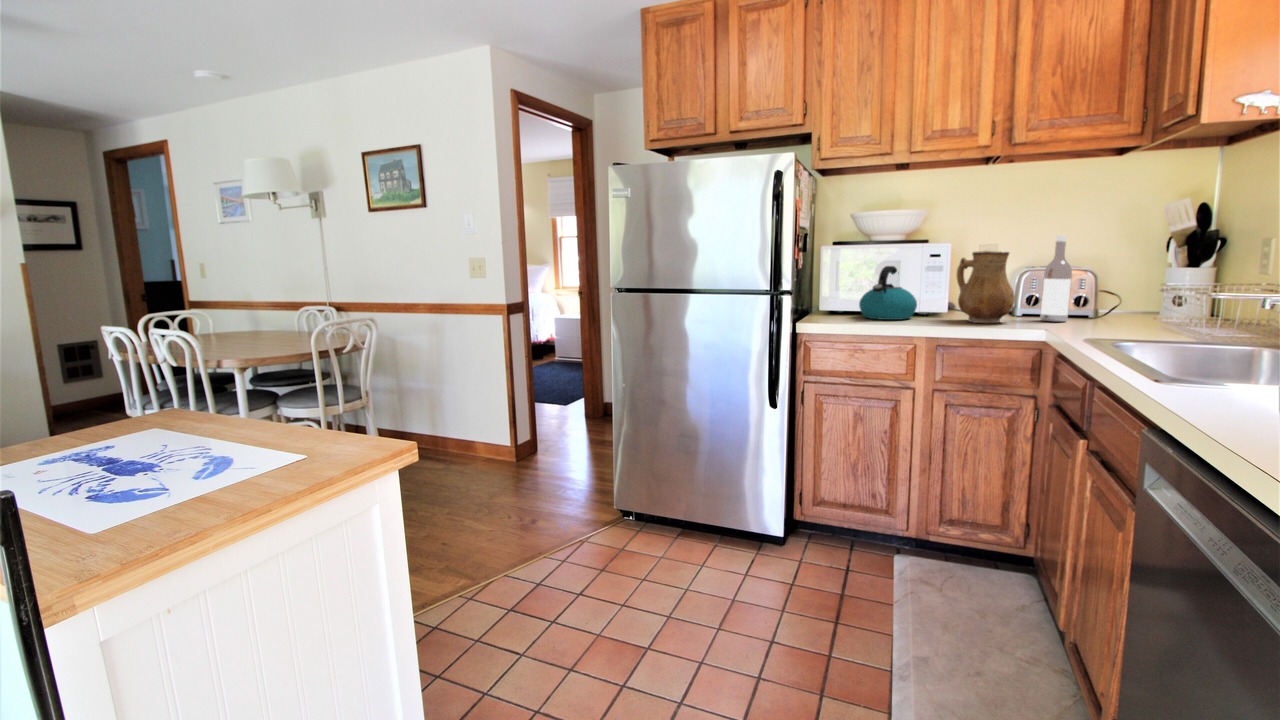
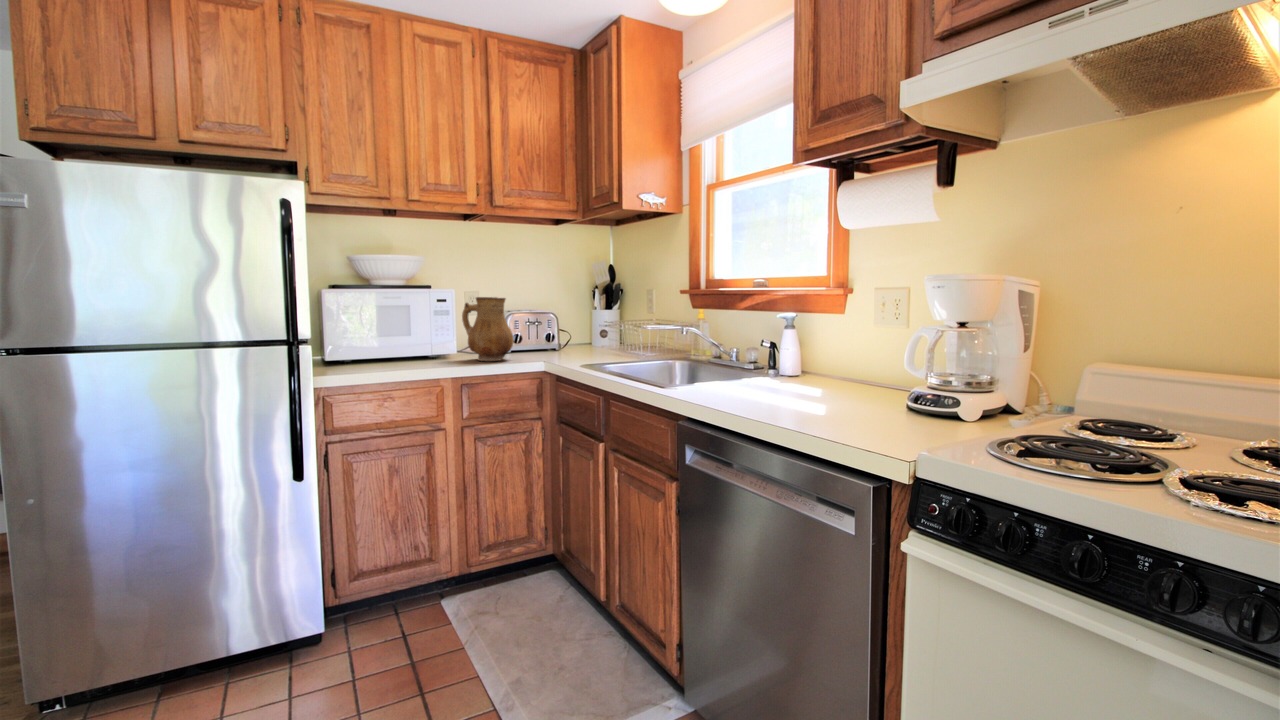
wine bottle: present [1040,235,1072,322] -> none [528,285,548,356]
kettle: present [859,266,917,320] -> none [371,310,430,365]

